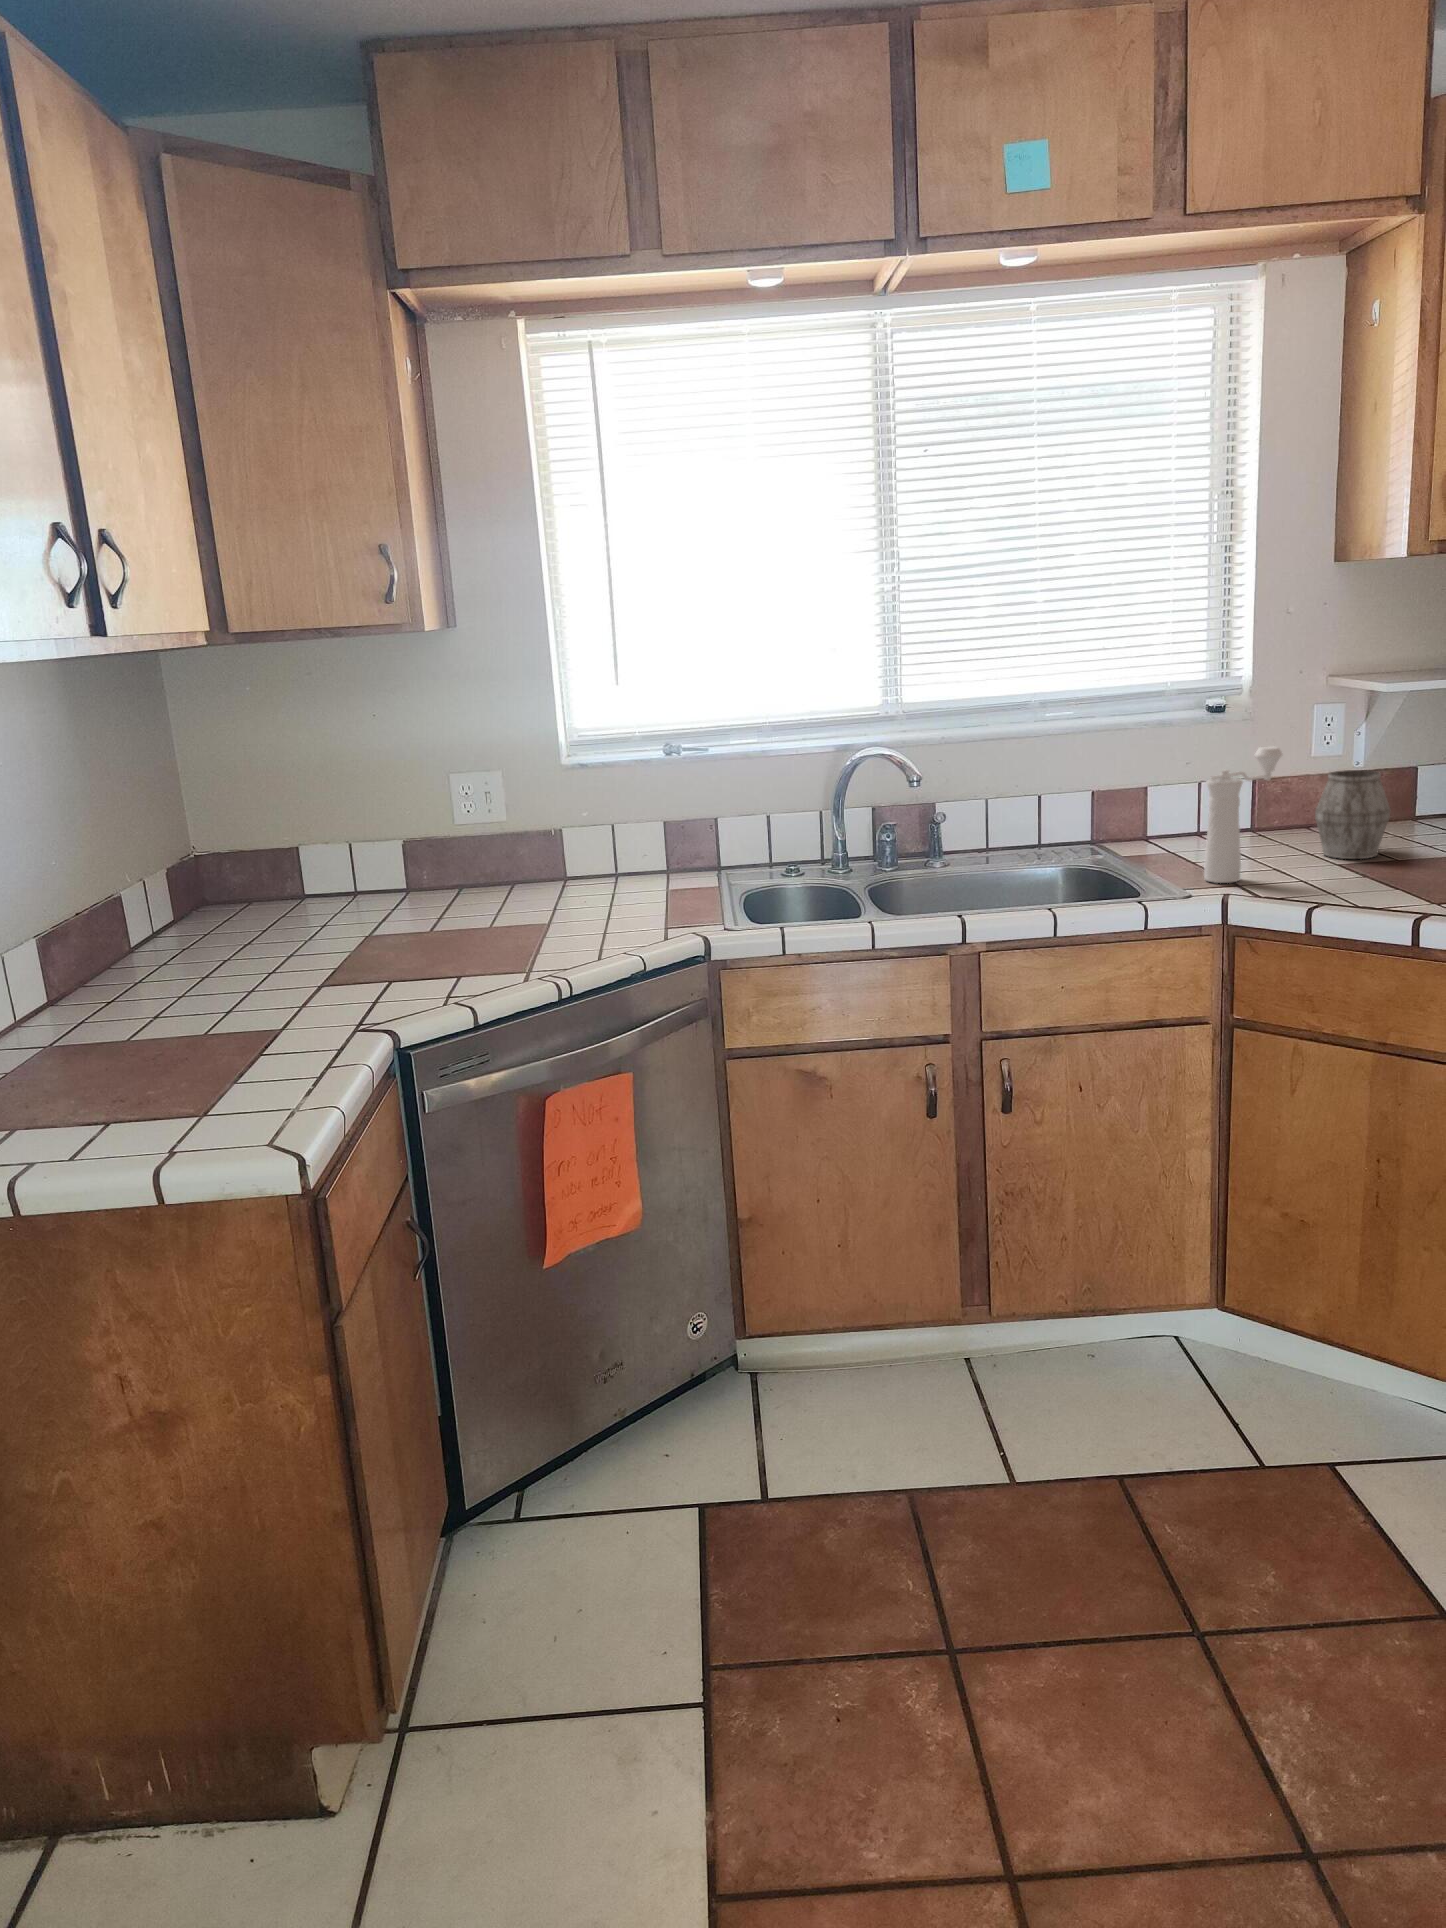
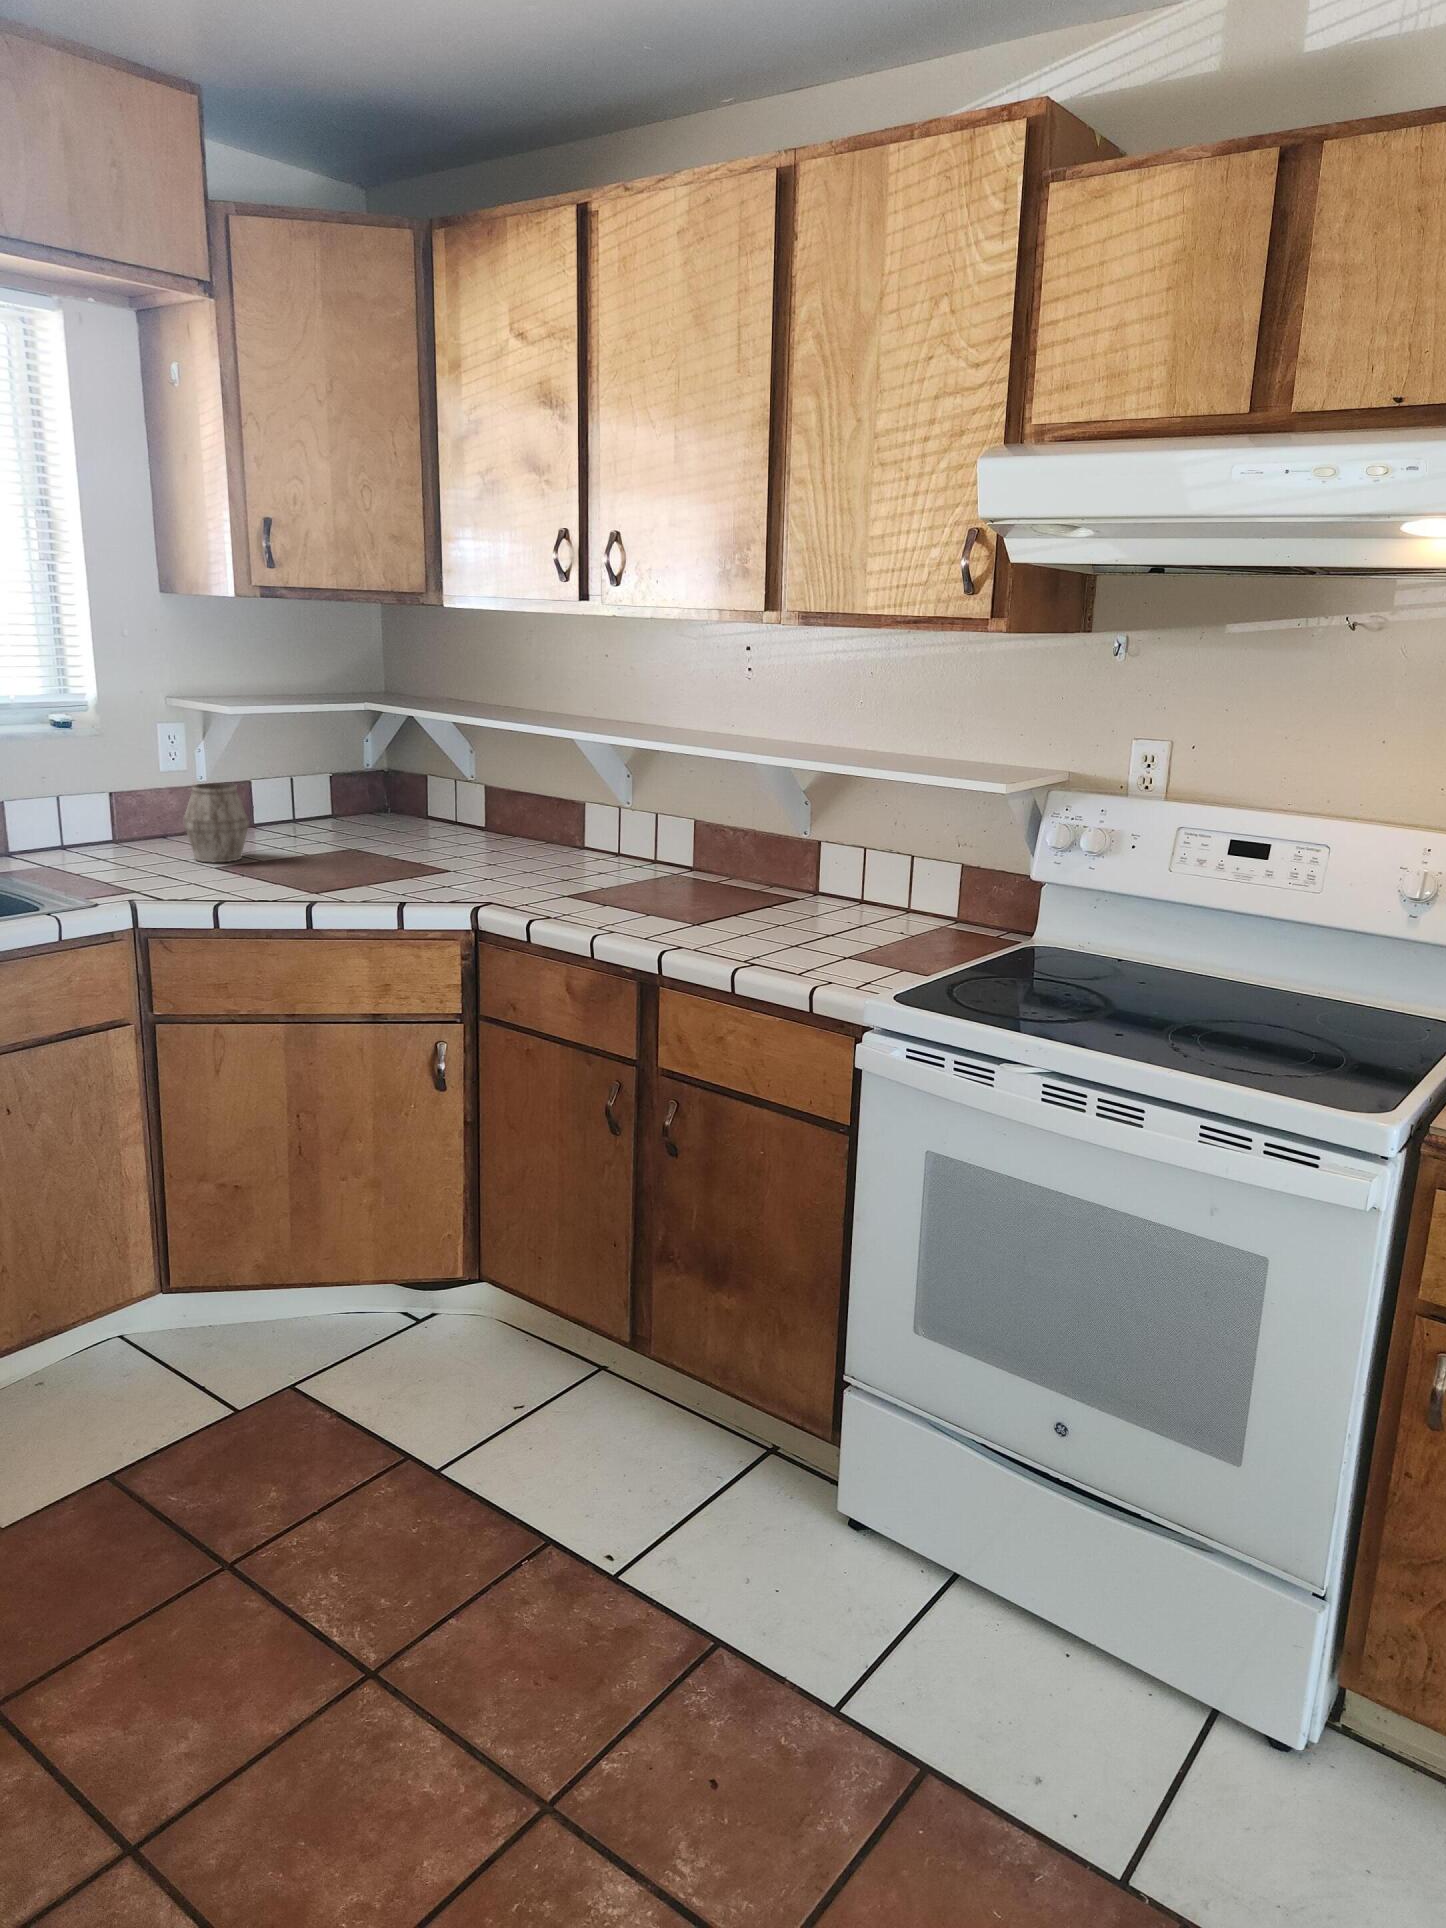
pepper mill: present [1204,746,1282,883] -> none [92,761,157,891]

